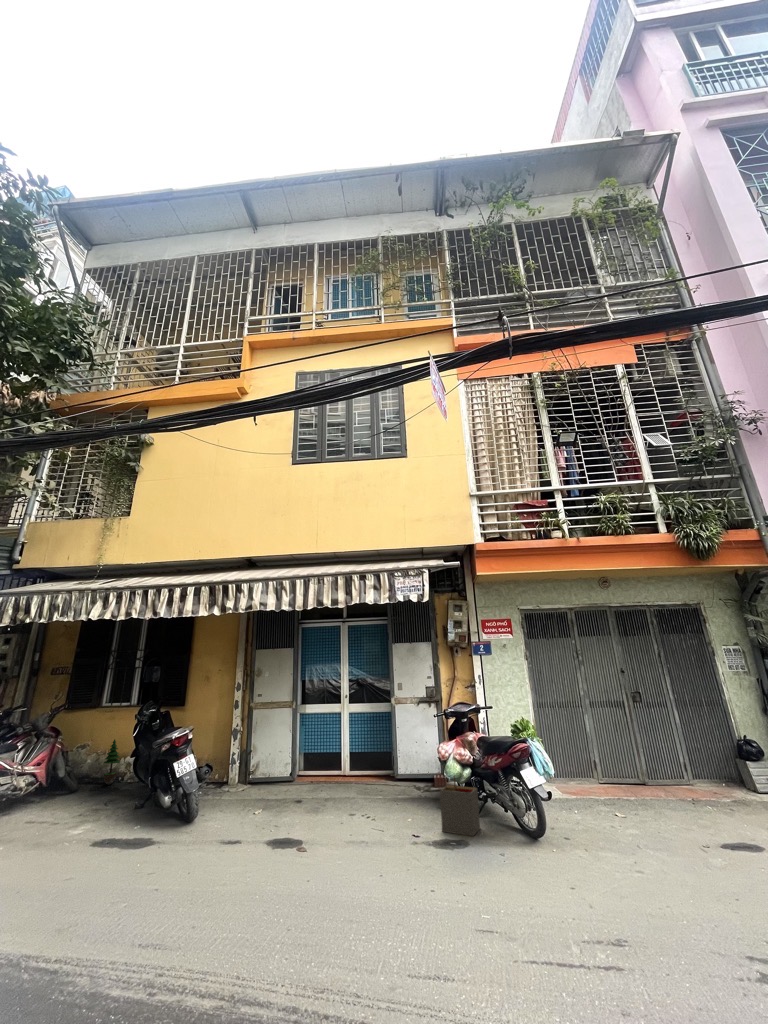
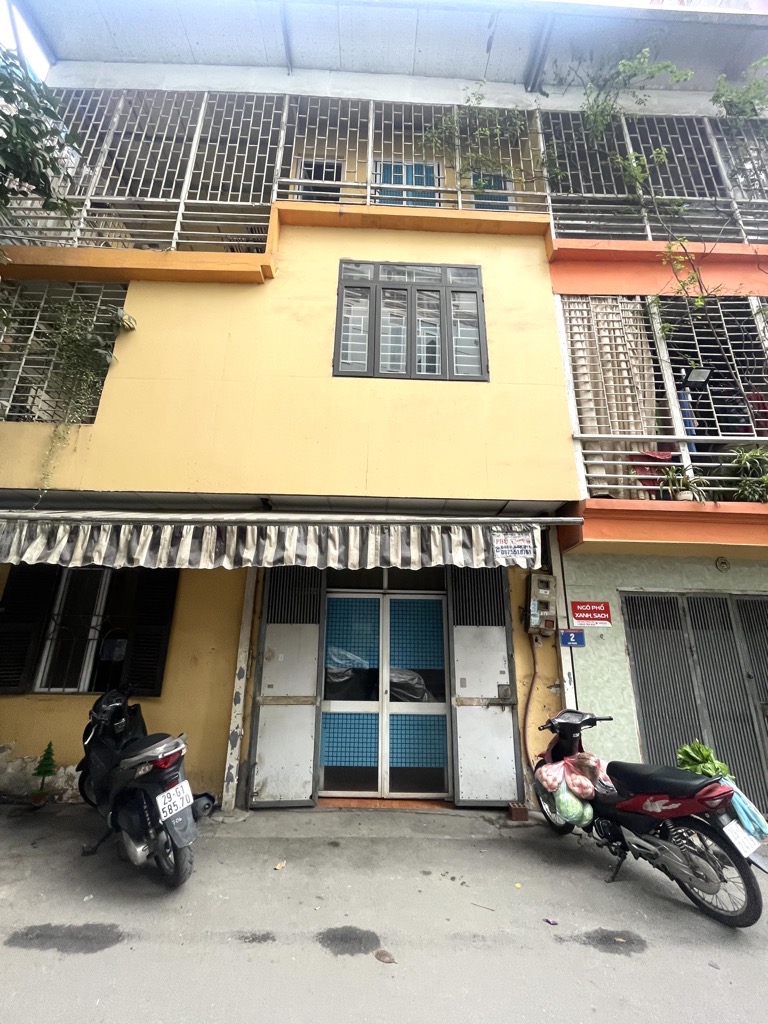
storage bin: present [440,776,480,836] -> none [574,820,633,916]

